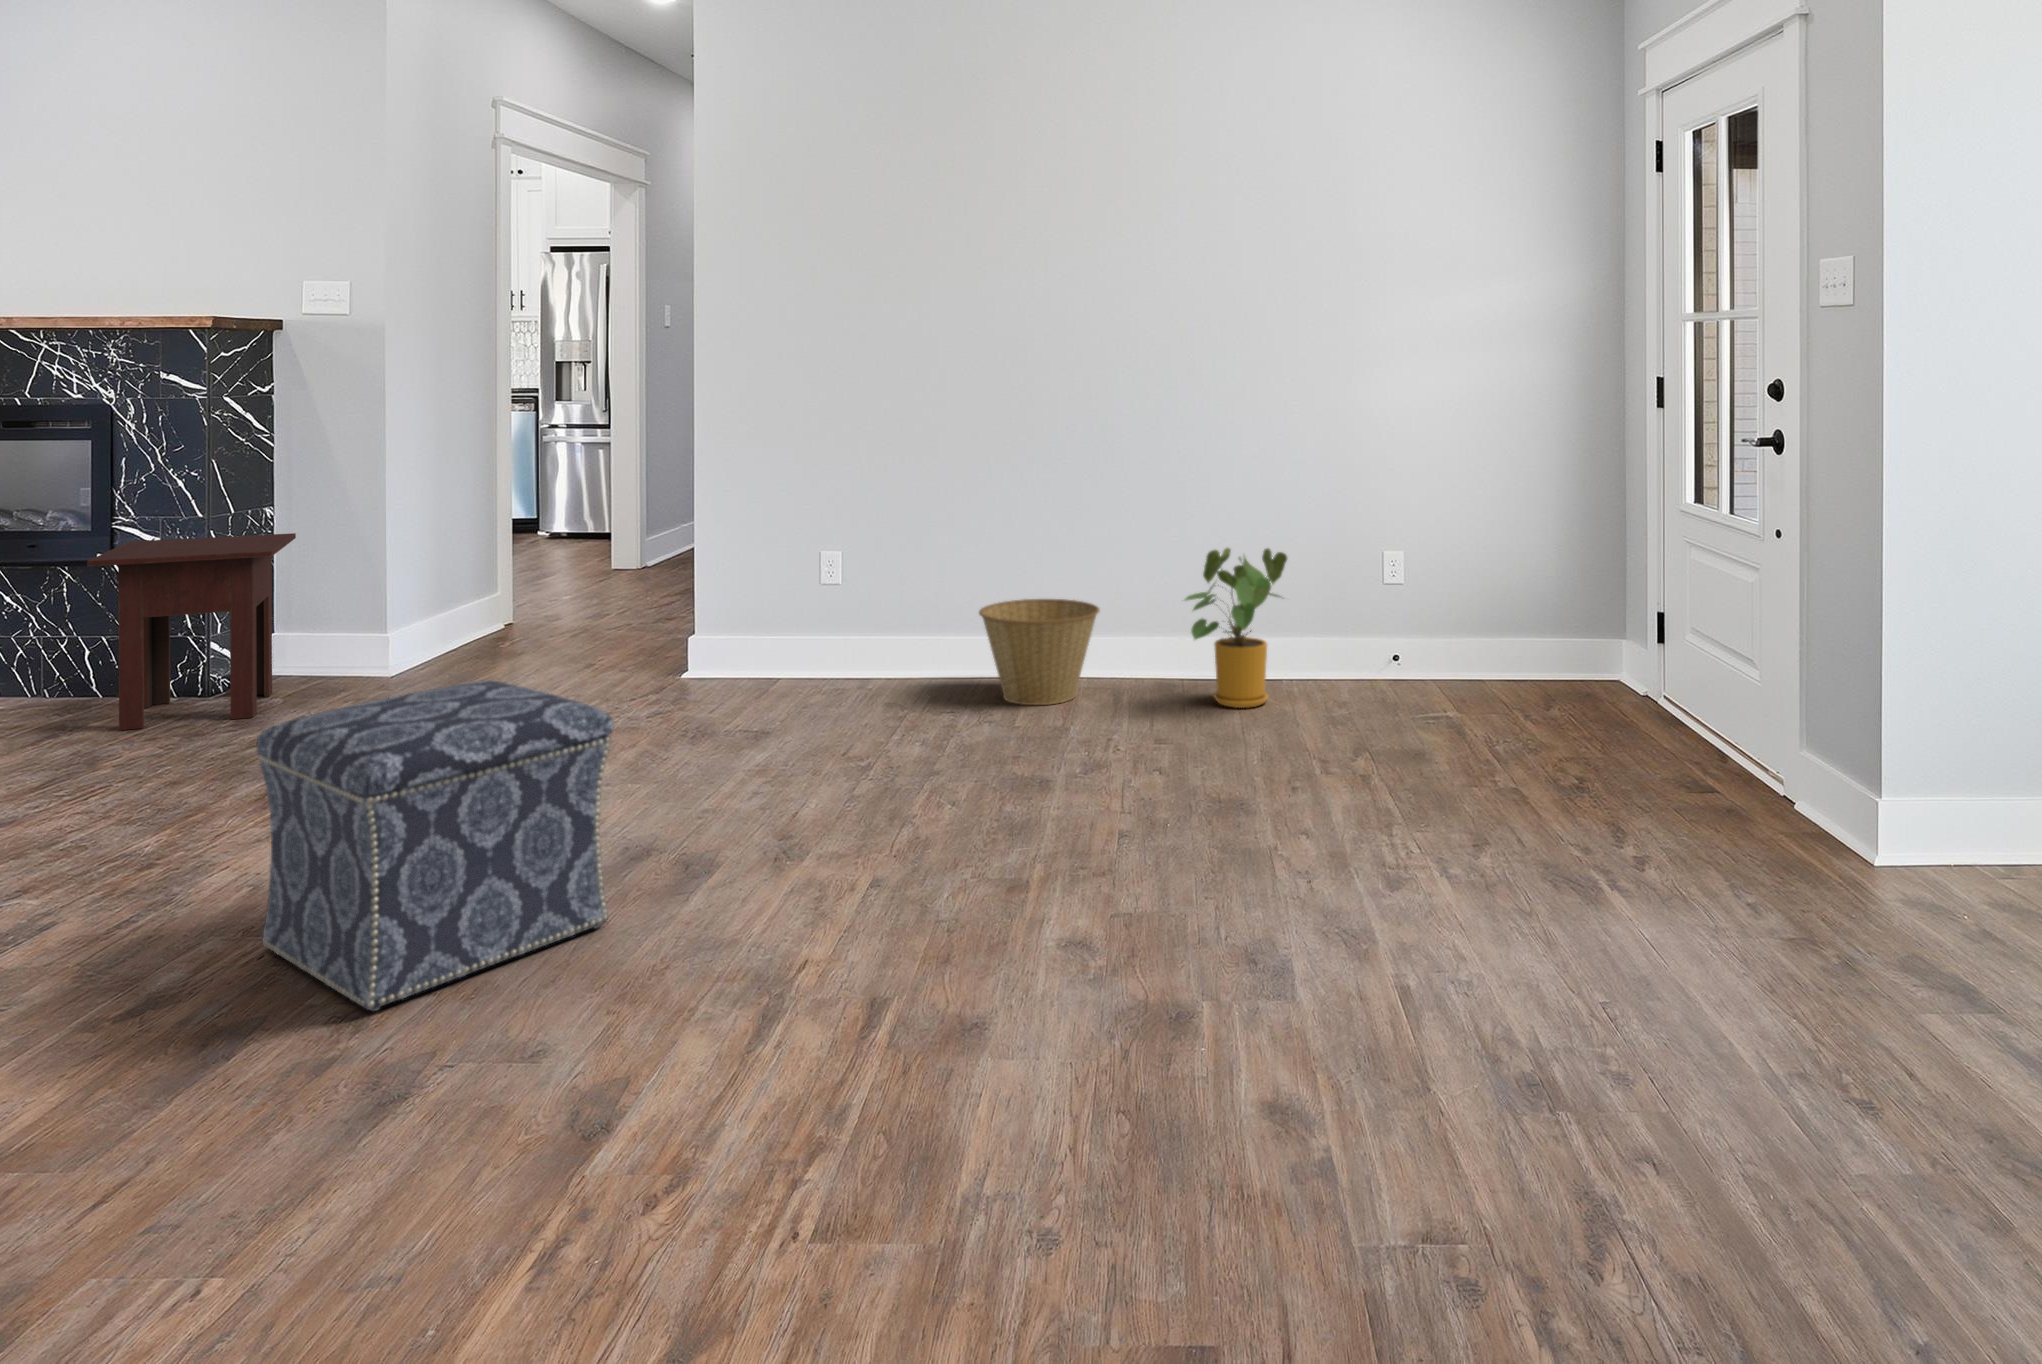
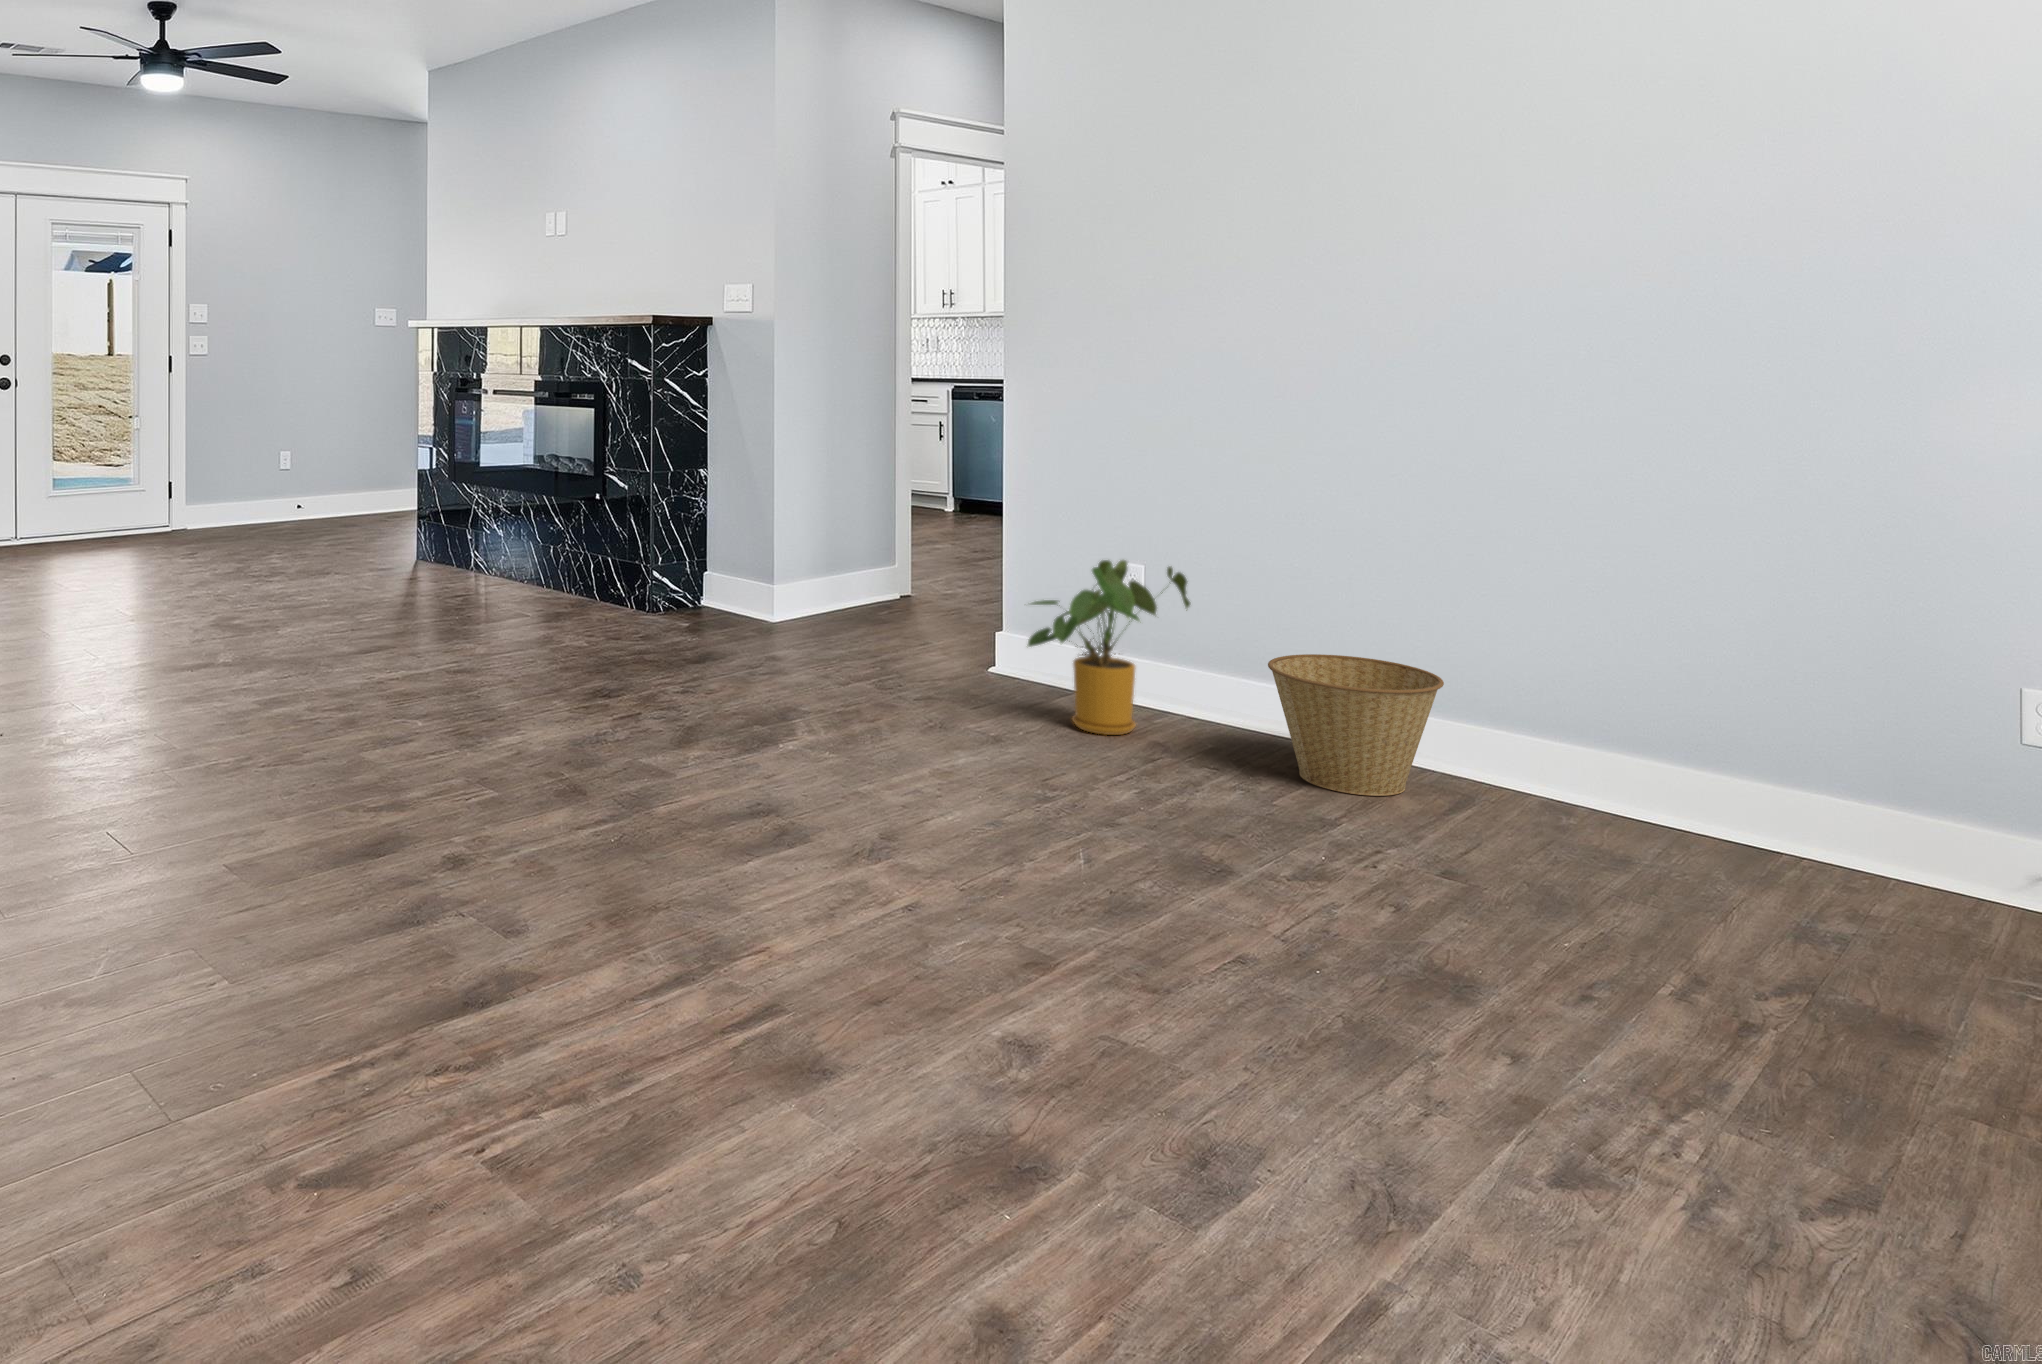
side table: present [87,533,296,730] -> none [560,486,710,635]
house plant: present [1185,548,1287,708] -> present [1027,560,1190,735]
ottoman: present [257,680,613,1011] -> none [465,623,679,863]

